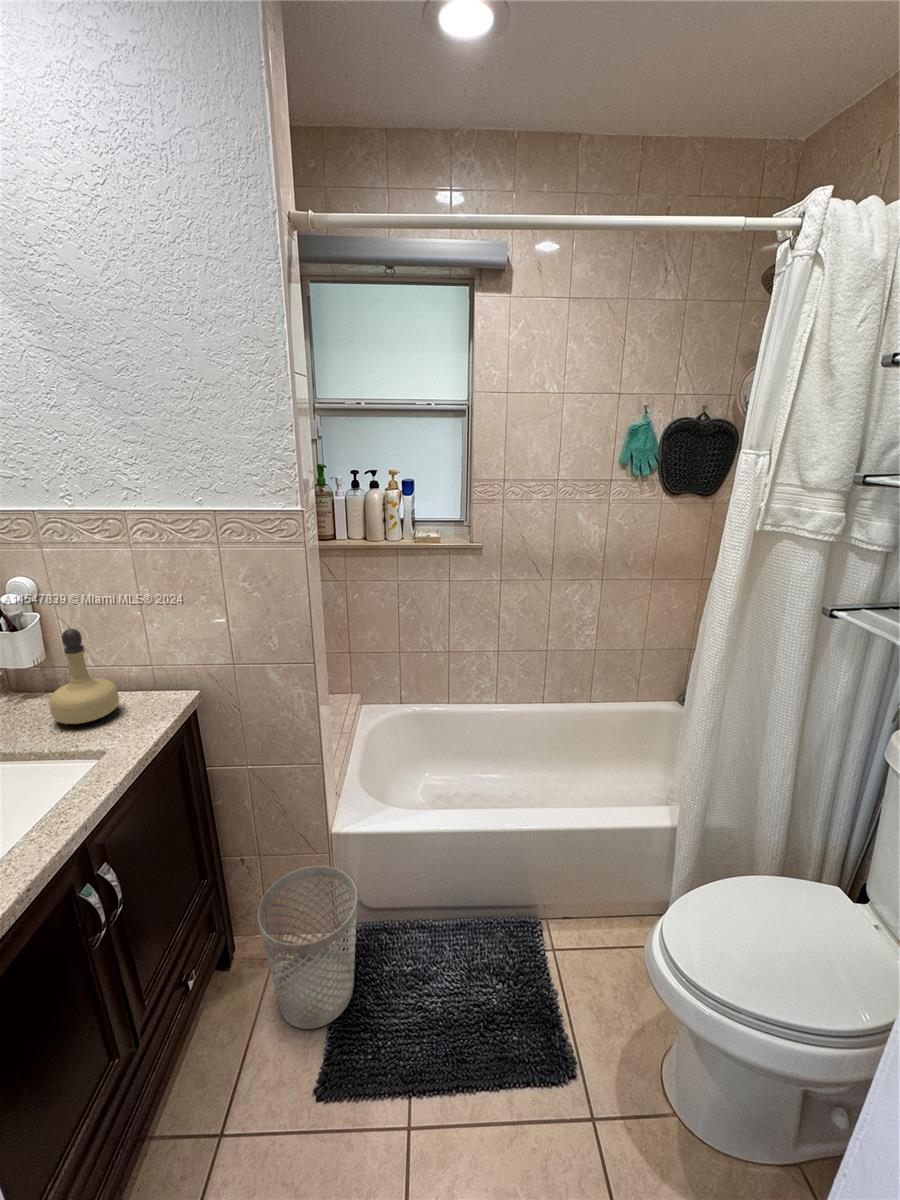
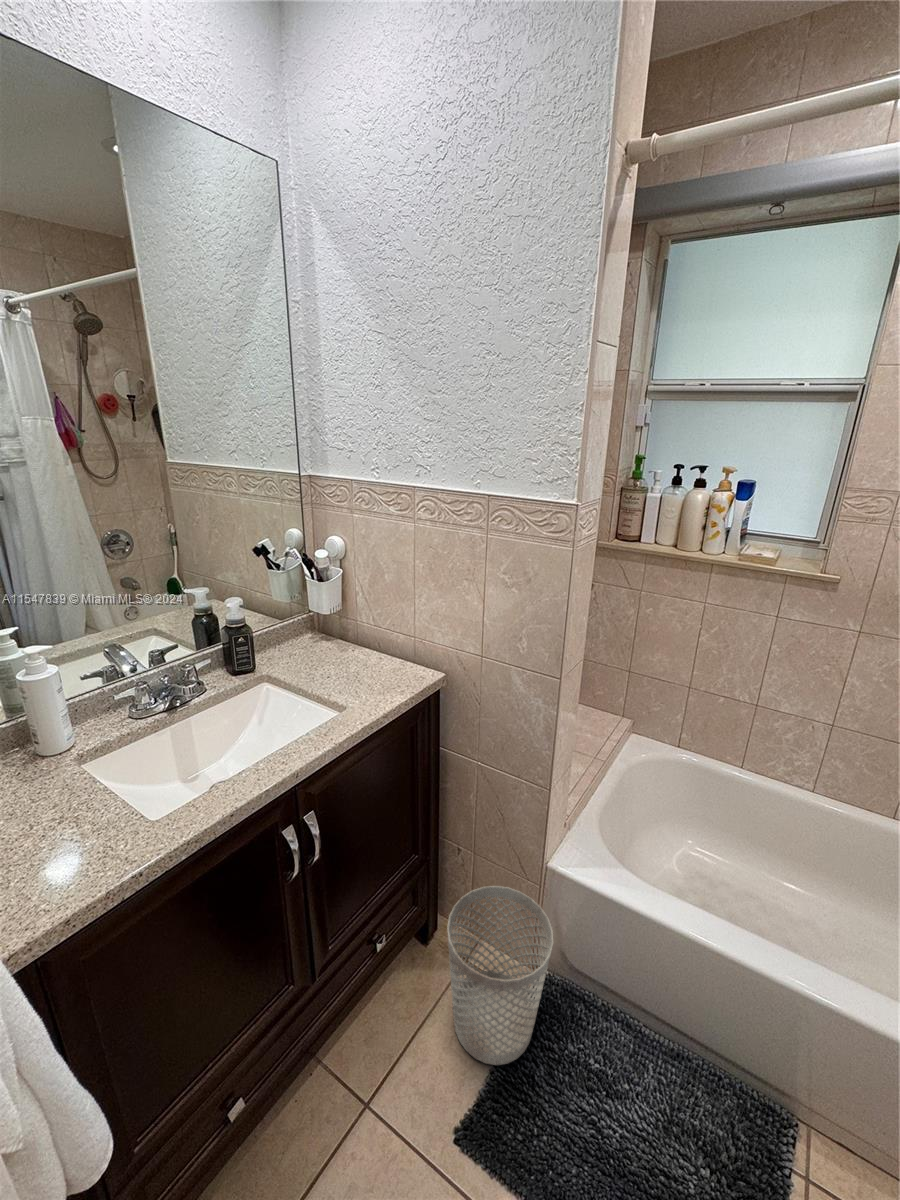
perfume bottle: present [49,629,119,724] -> none [324,589,378,675]

